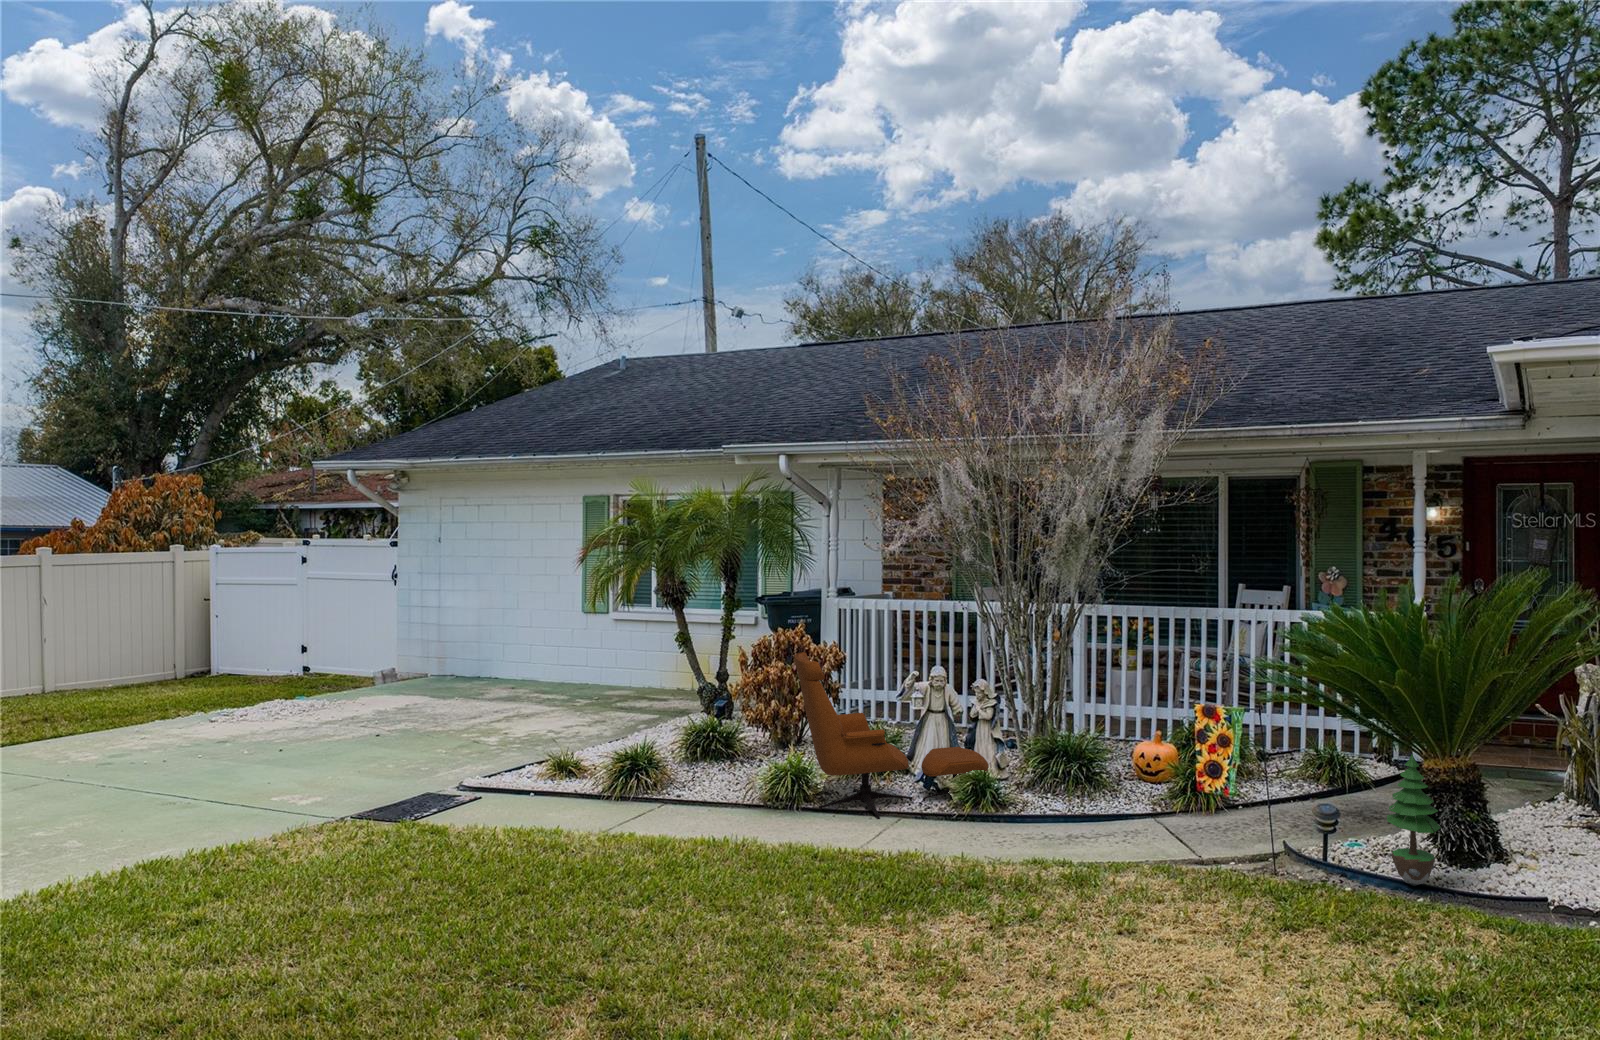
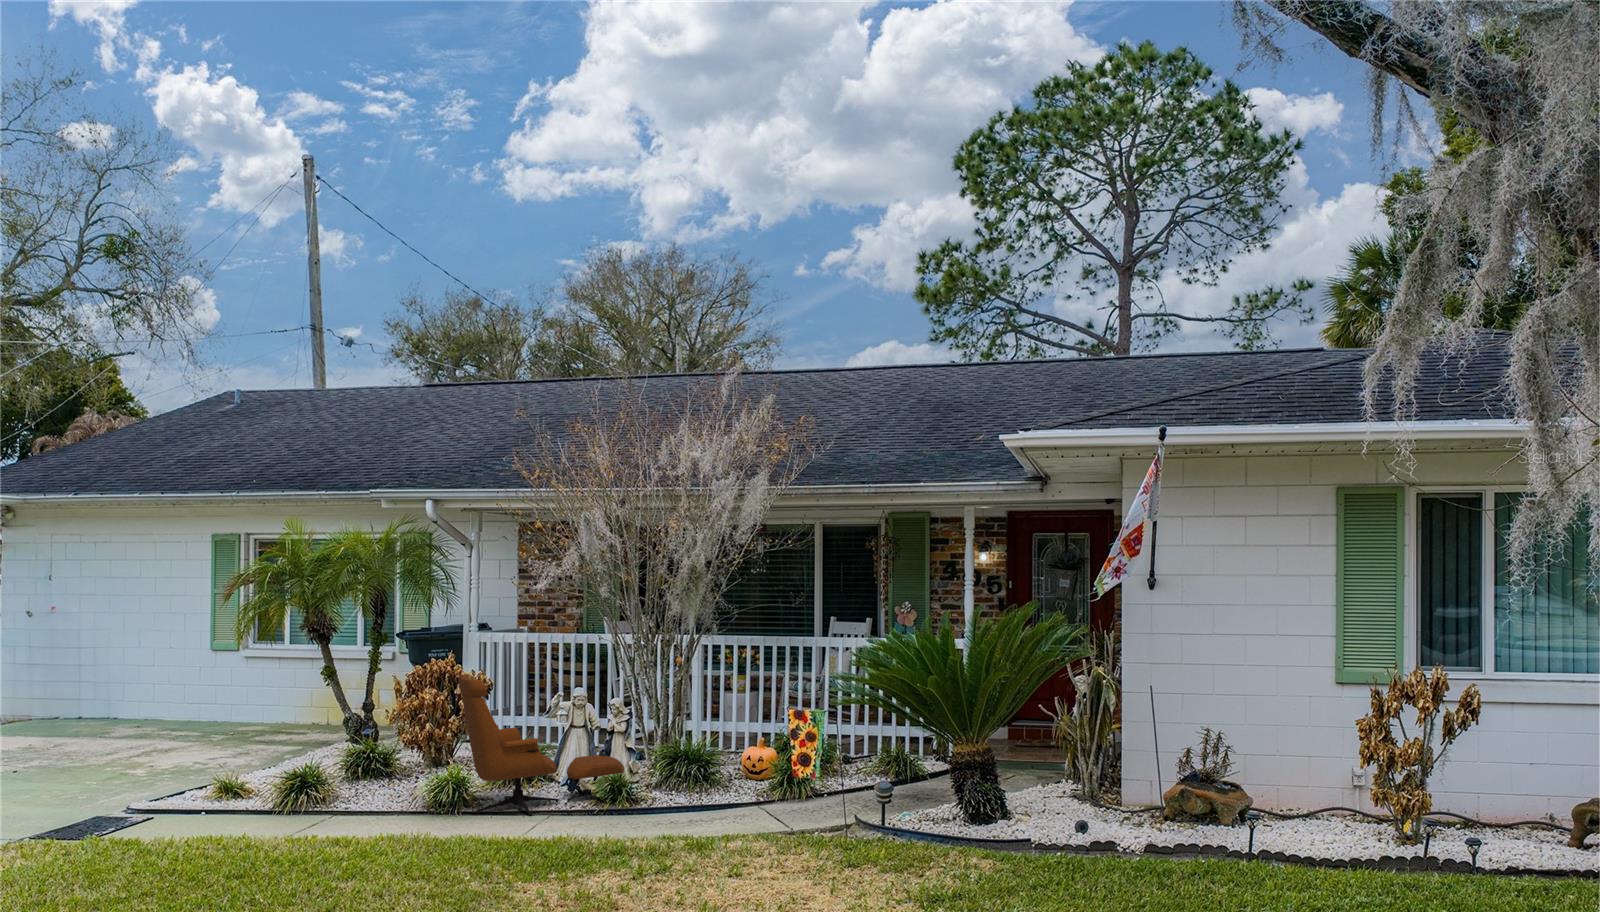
potted tree: present [1387,754,1441,886] -> none [916,729,951,827]

